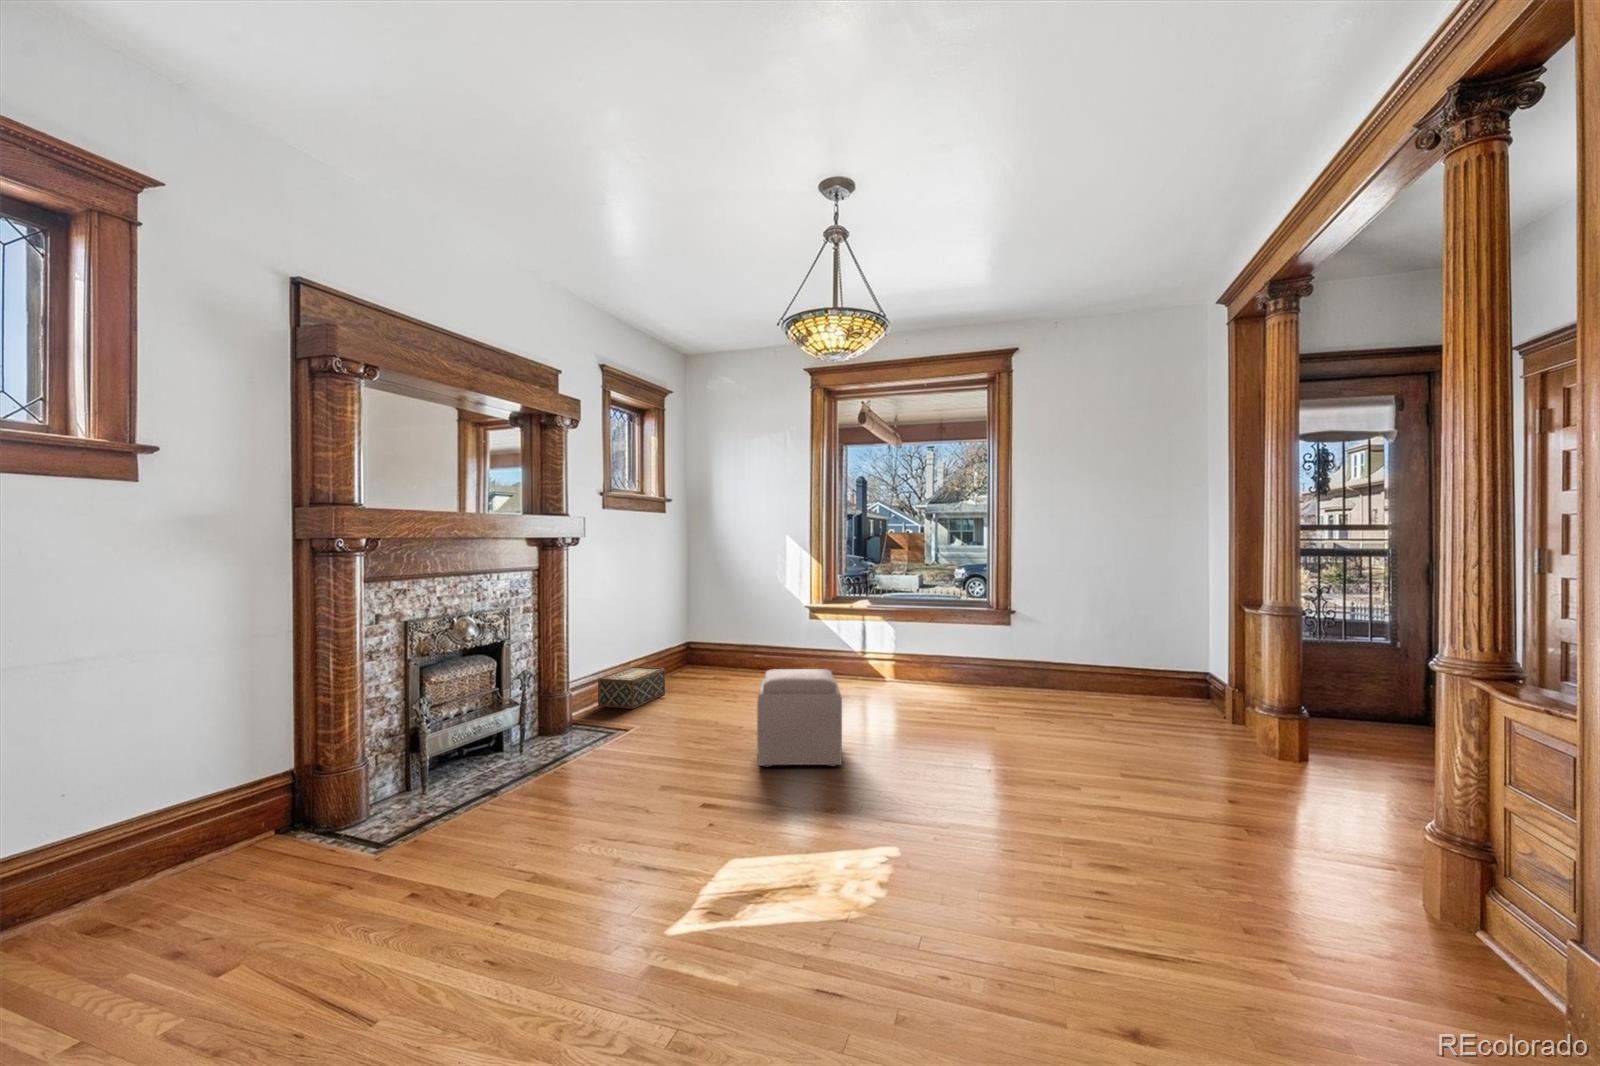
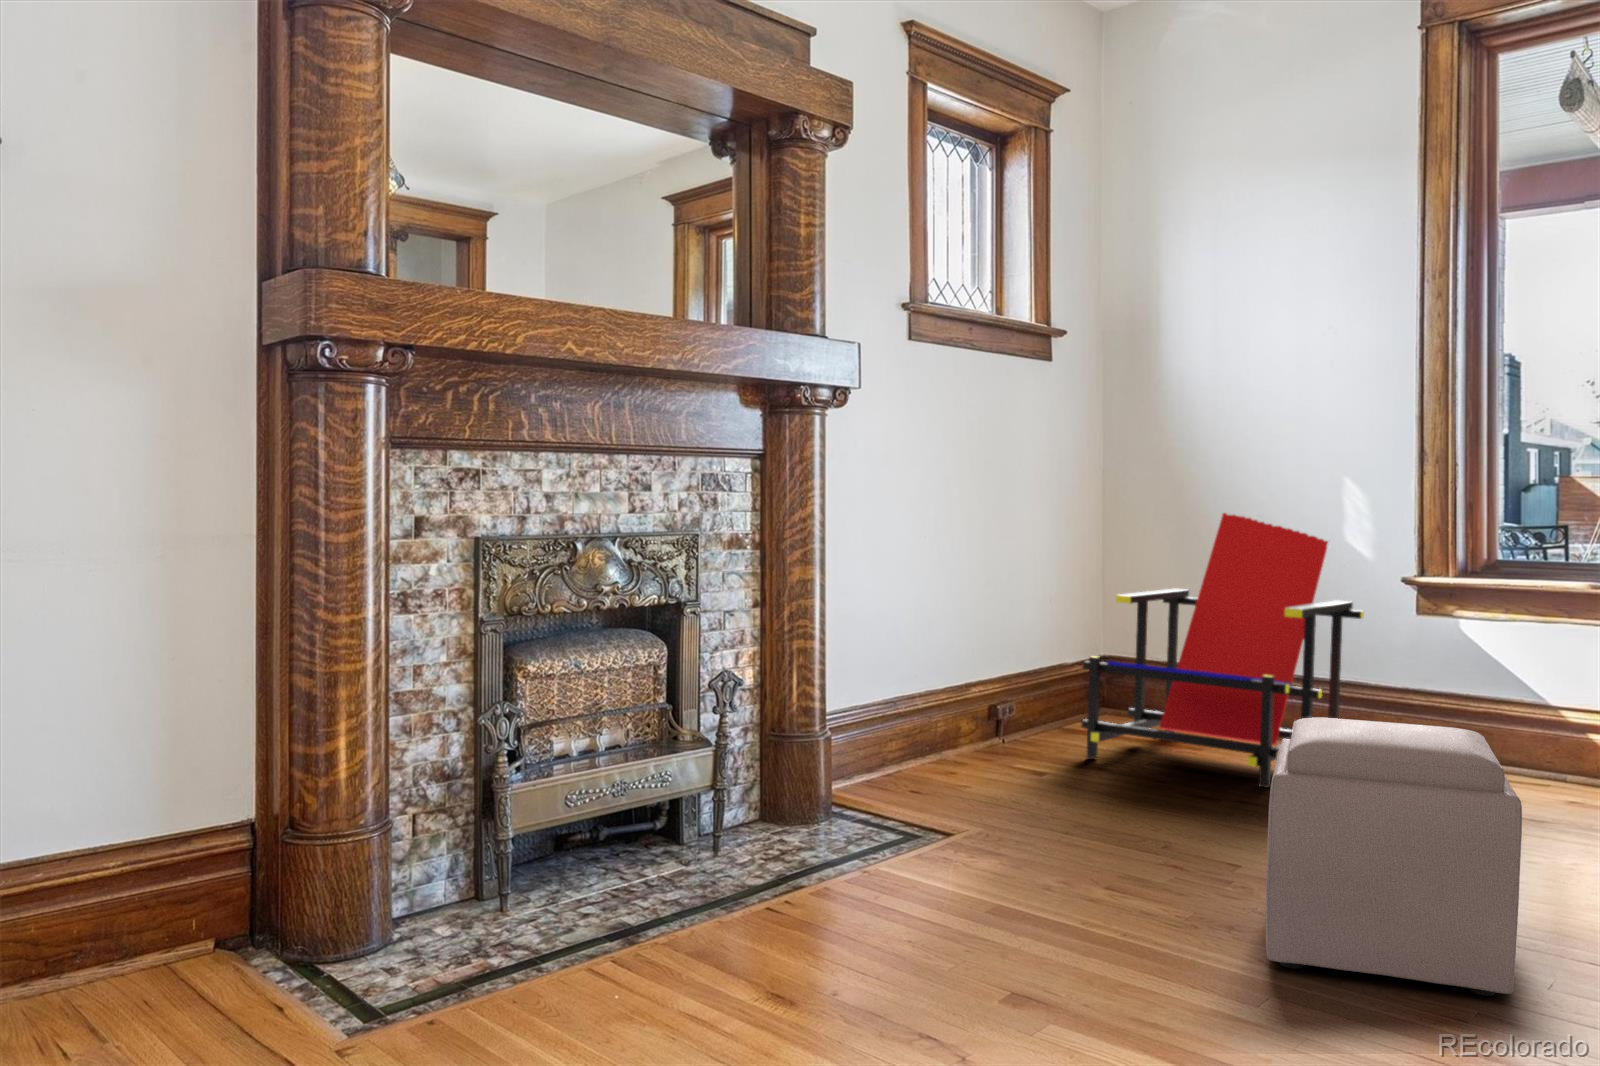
lounge chair: none [681,565,794,695] -> present [1081,513,1364,787]
woven basket: present [598,666,665,709] -> none [894,696,1044,787]

